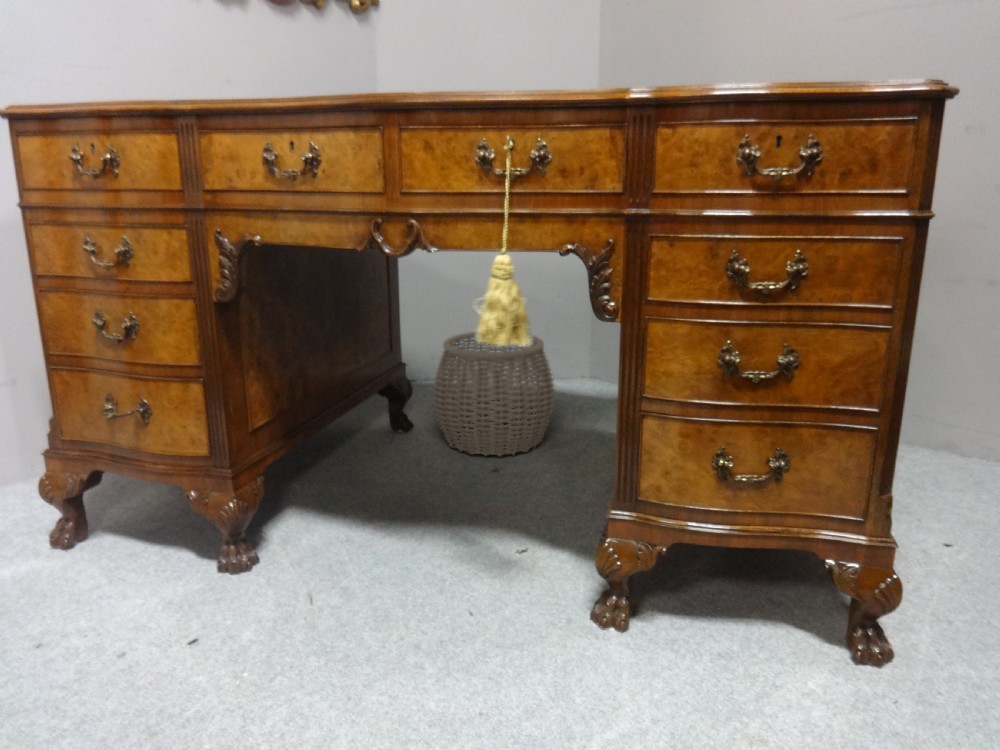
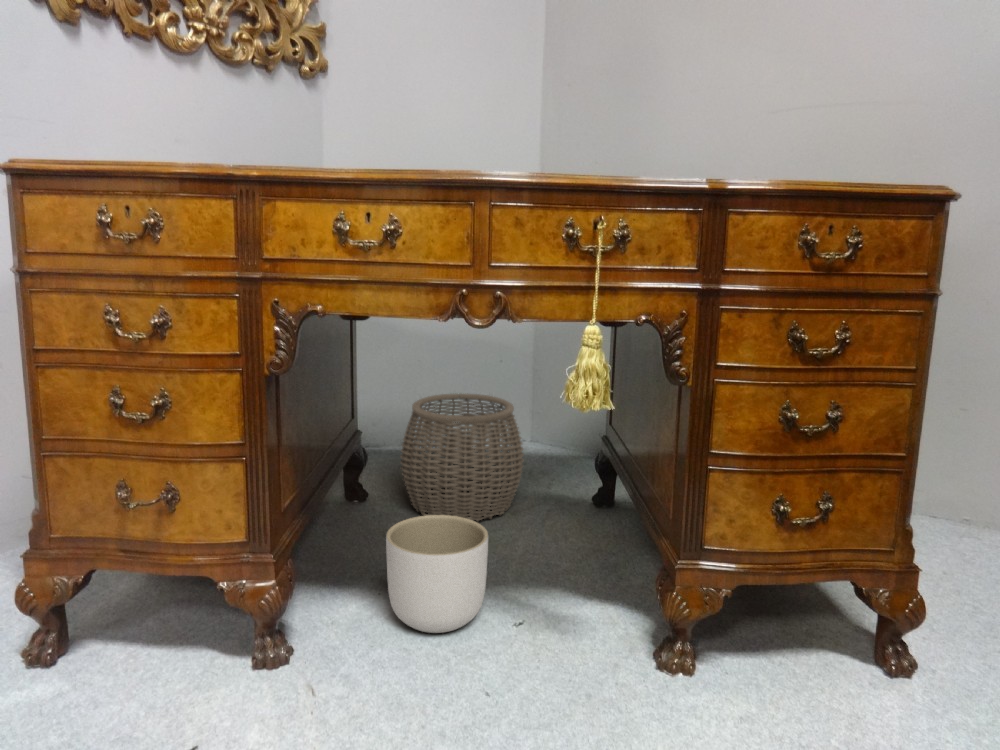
planter: none [350,445,450,558] -> present [386,515,488,633]

